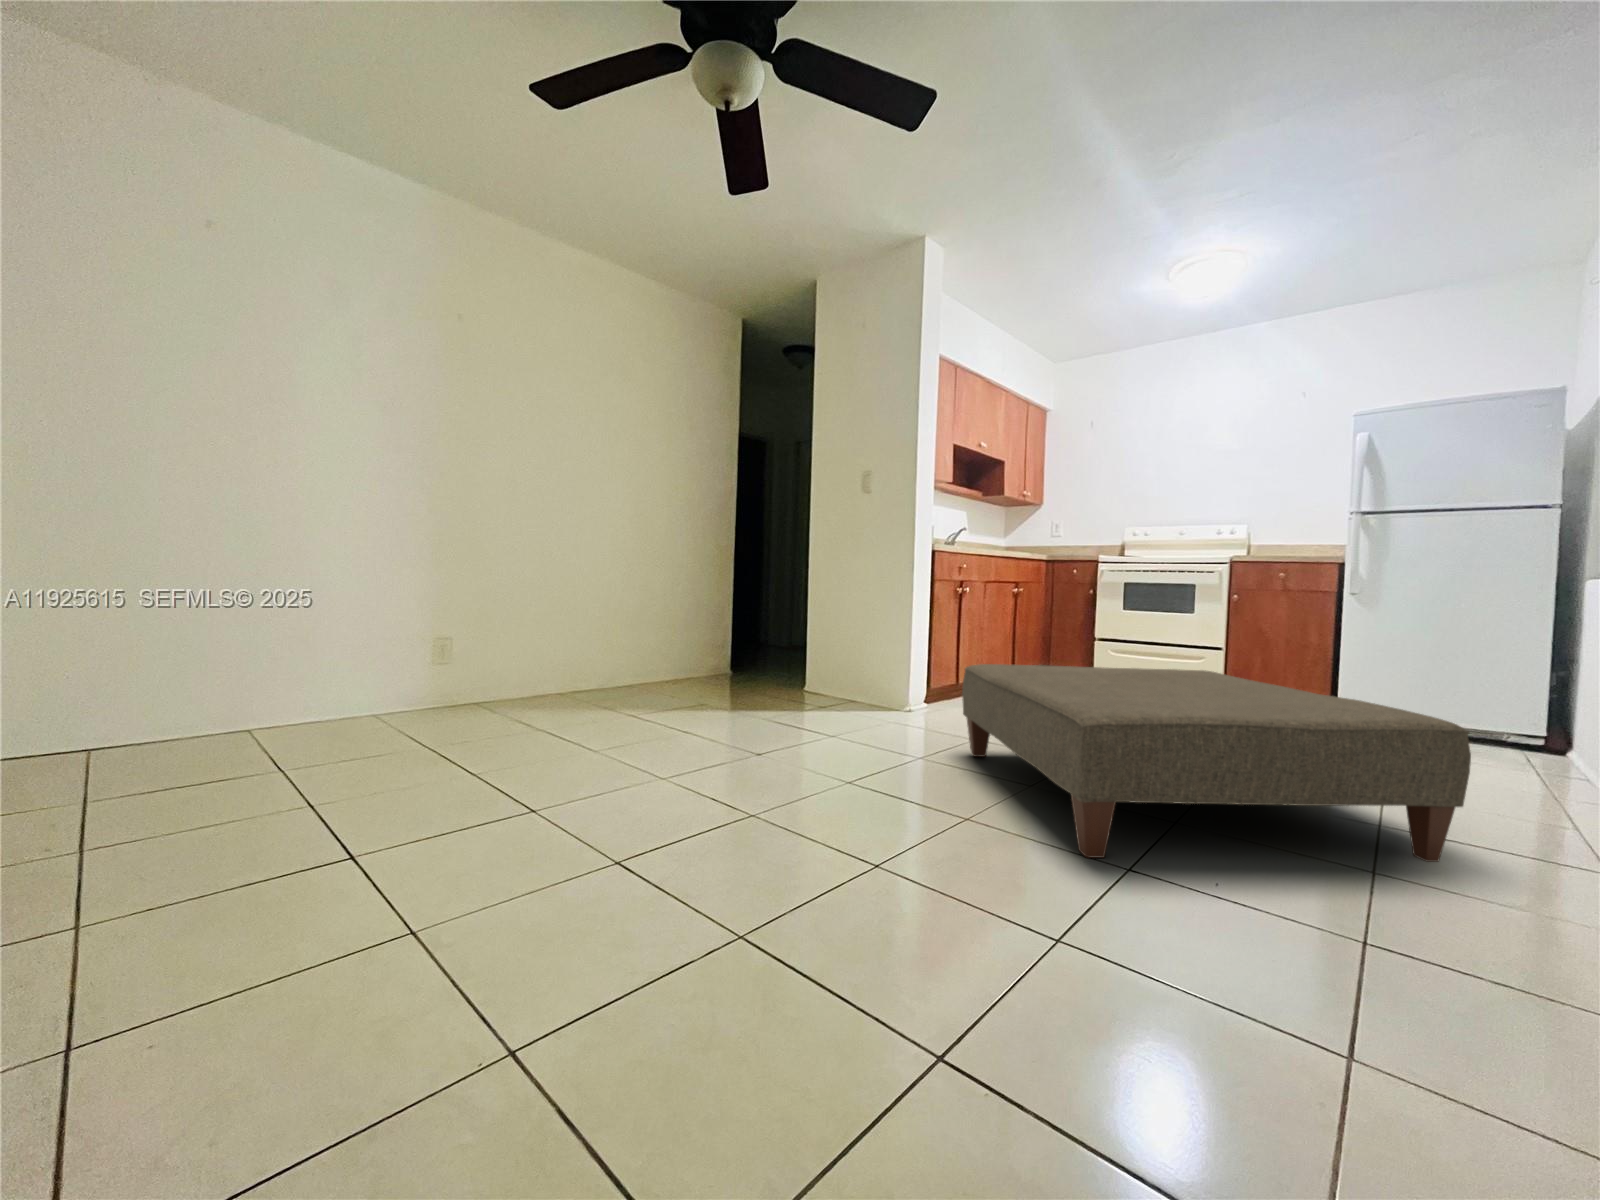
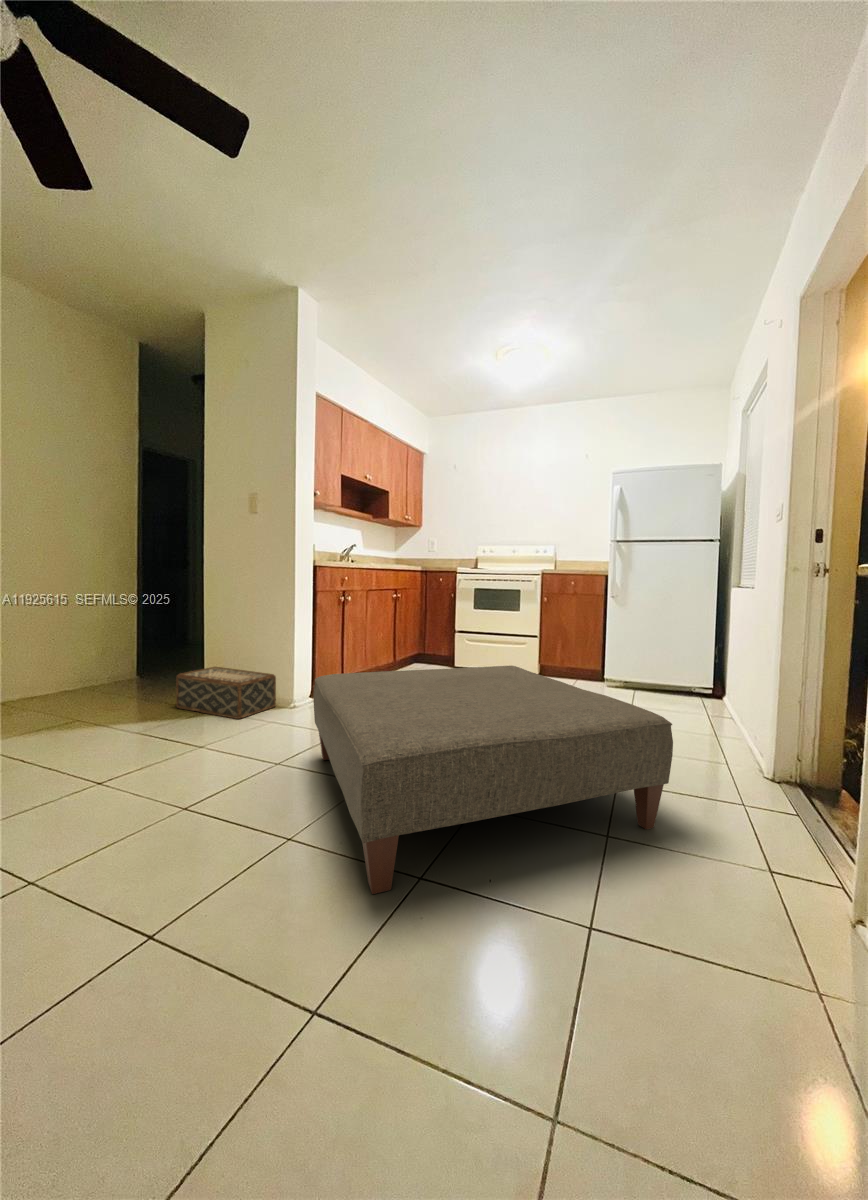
woven basket: none [788,661,891,715] -> present [176,667,276,719]

